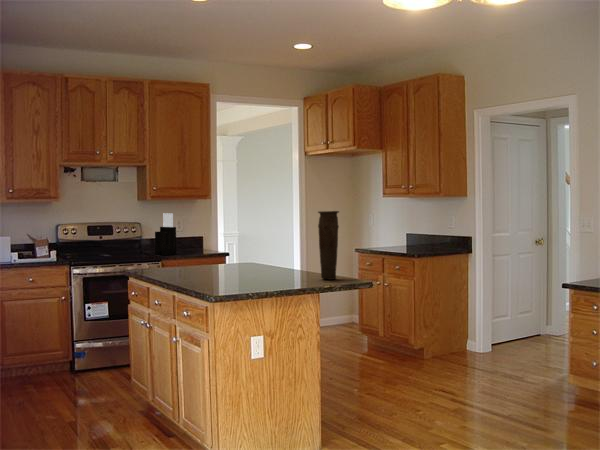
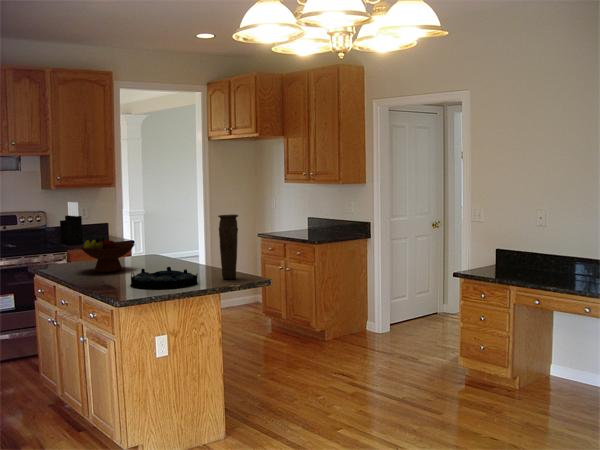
fruit bowl: none [175,237,230,273] -> present [80,237,135,272]
serving tray: none [226,265,296,286] -> present [131,267,198,289]

